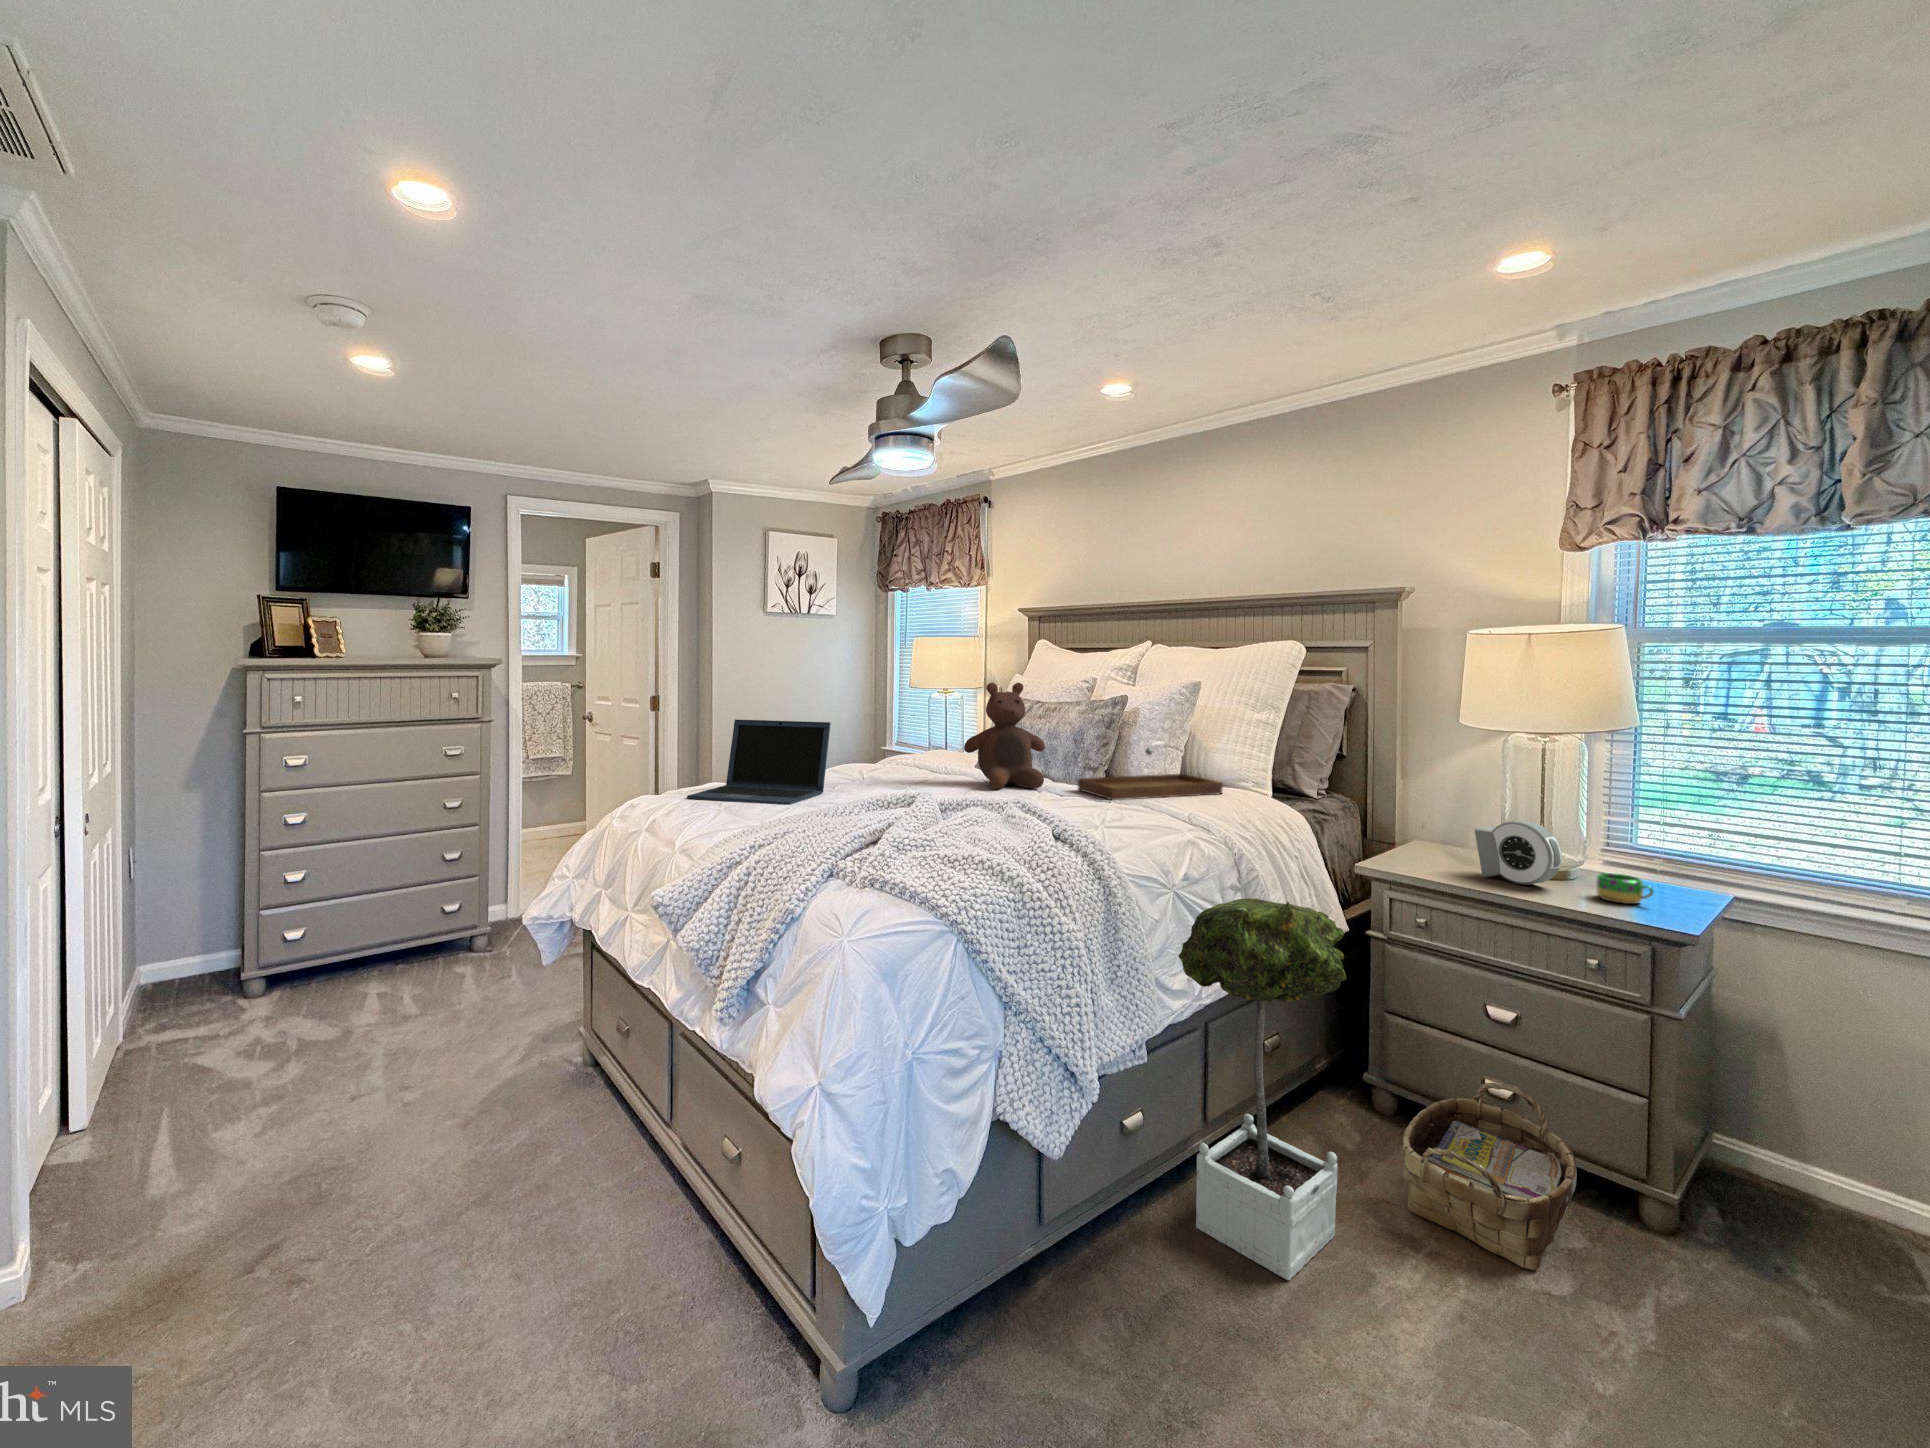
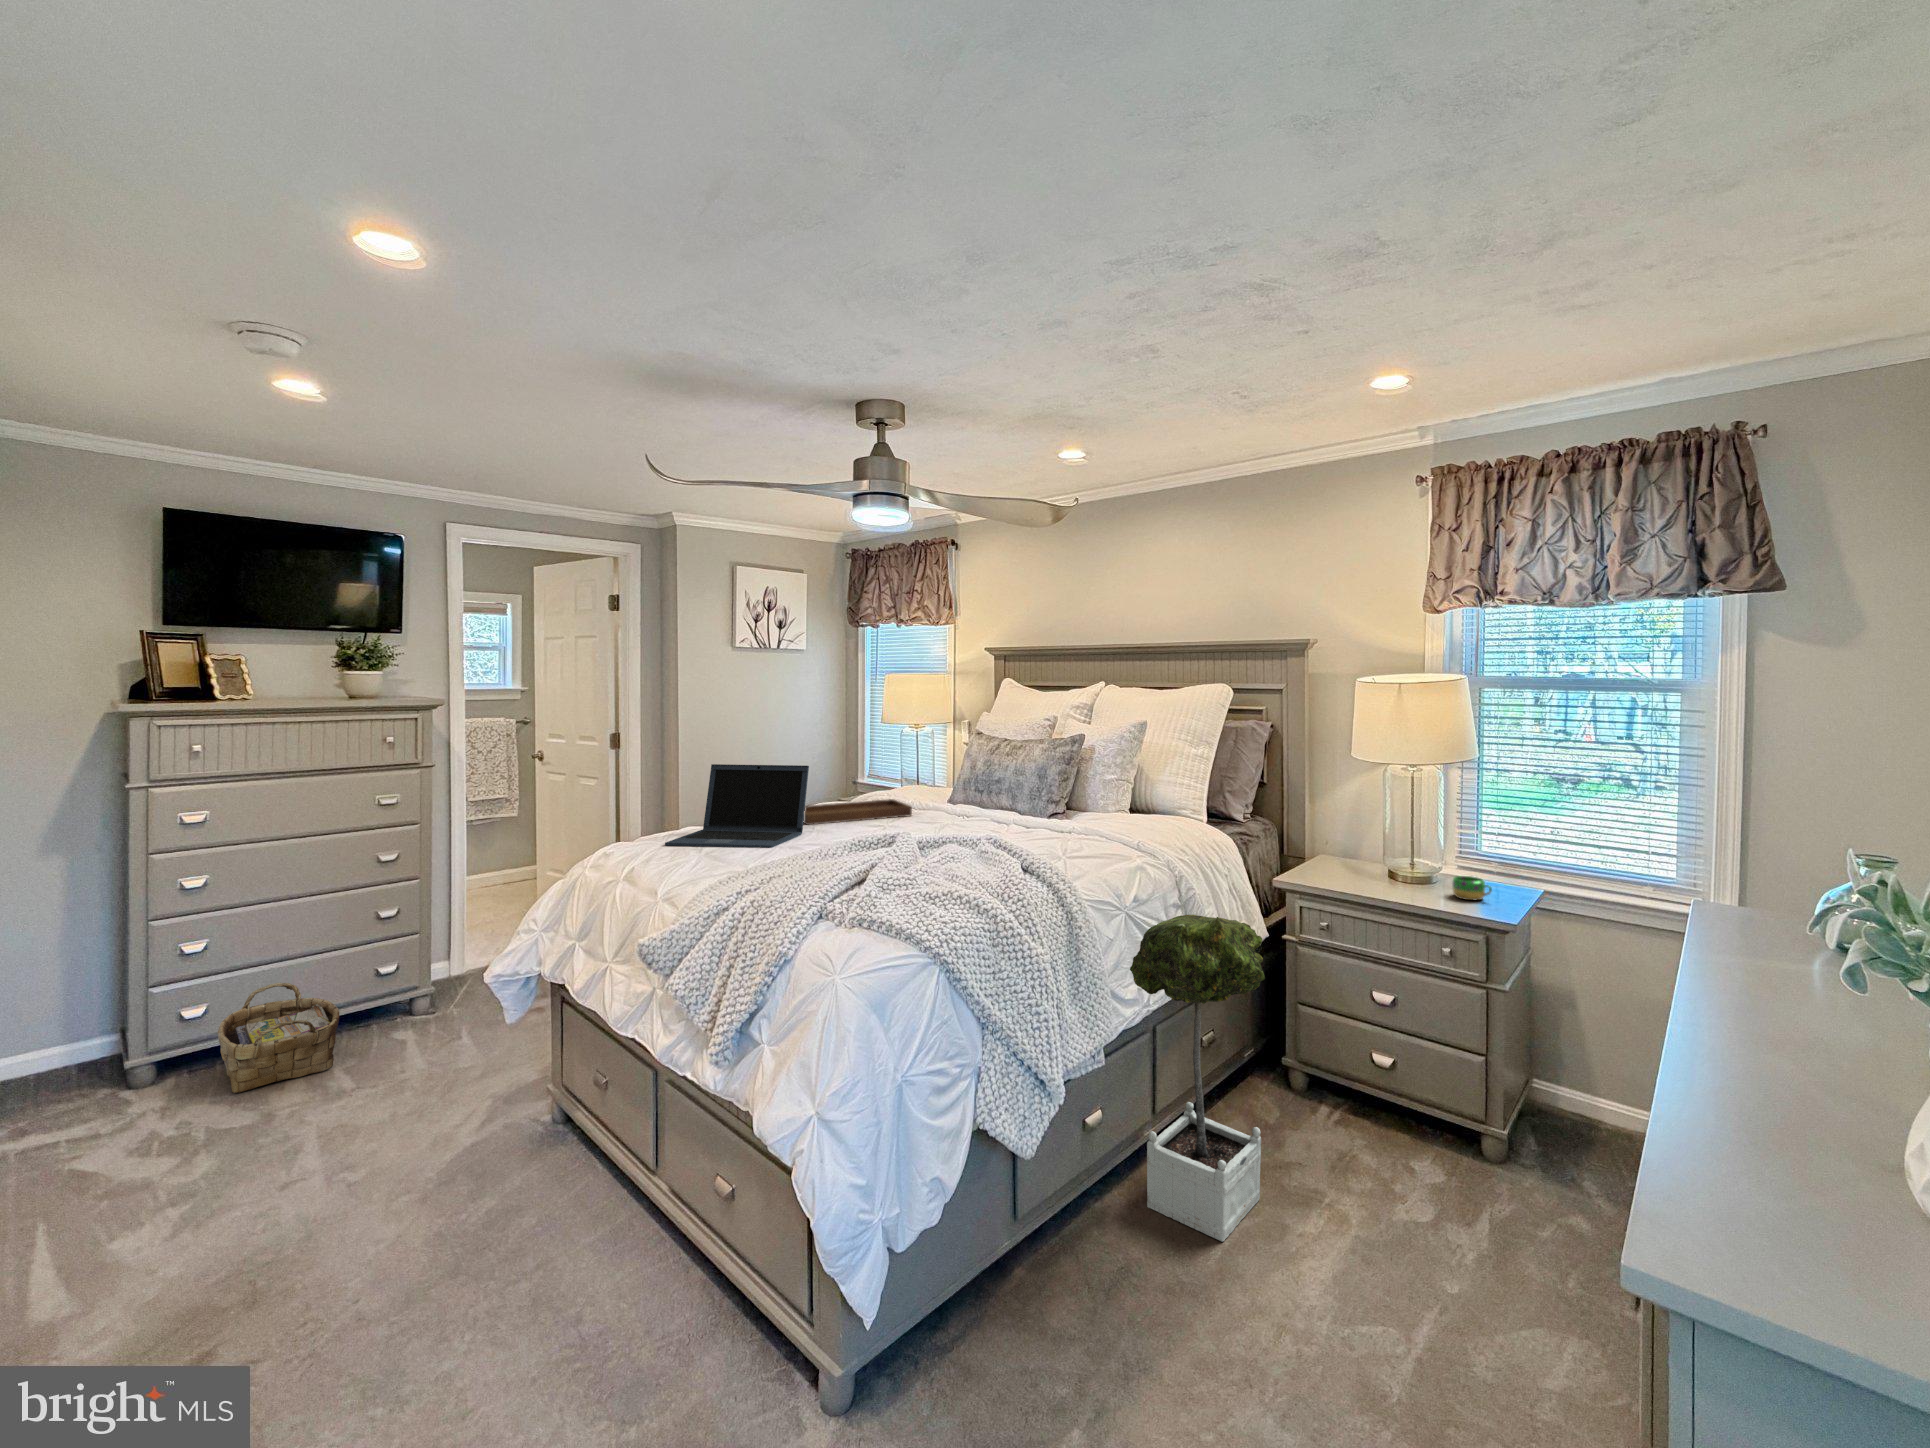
stuffed bear: present [964,683,1045,789] -> none [936,723,1010,823]
tray: present [1078,748,1223,800] -> present [804,779,912,825]
alarm clock: present [1475,821,1562,885] -> none [1364,835,1428,888]
woven basket: present [1403,1083,1577,1270] -> present [218,983,339,1093]

